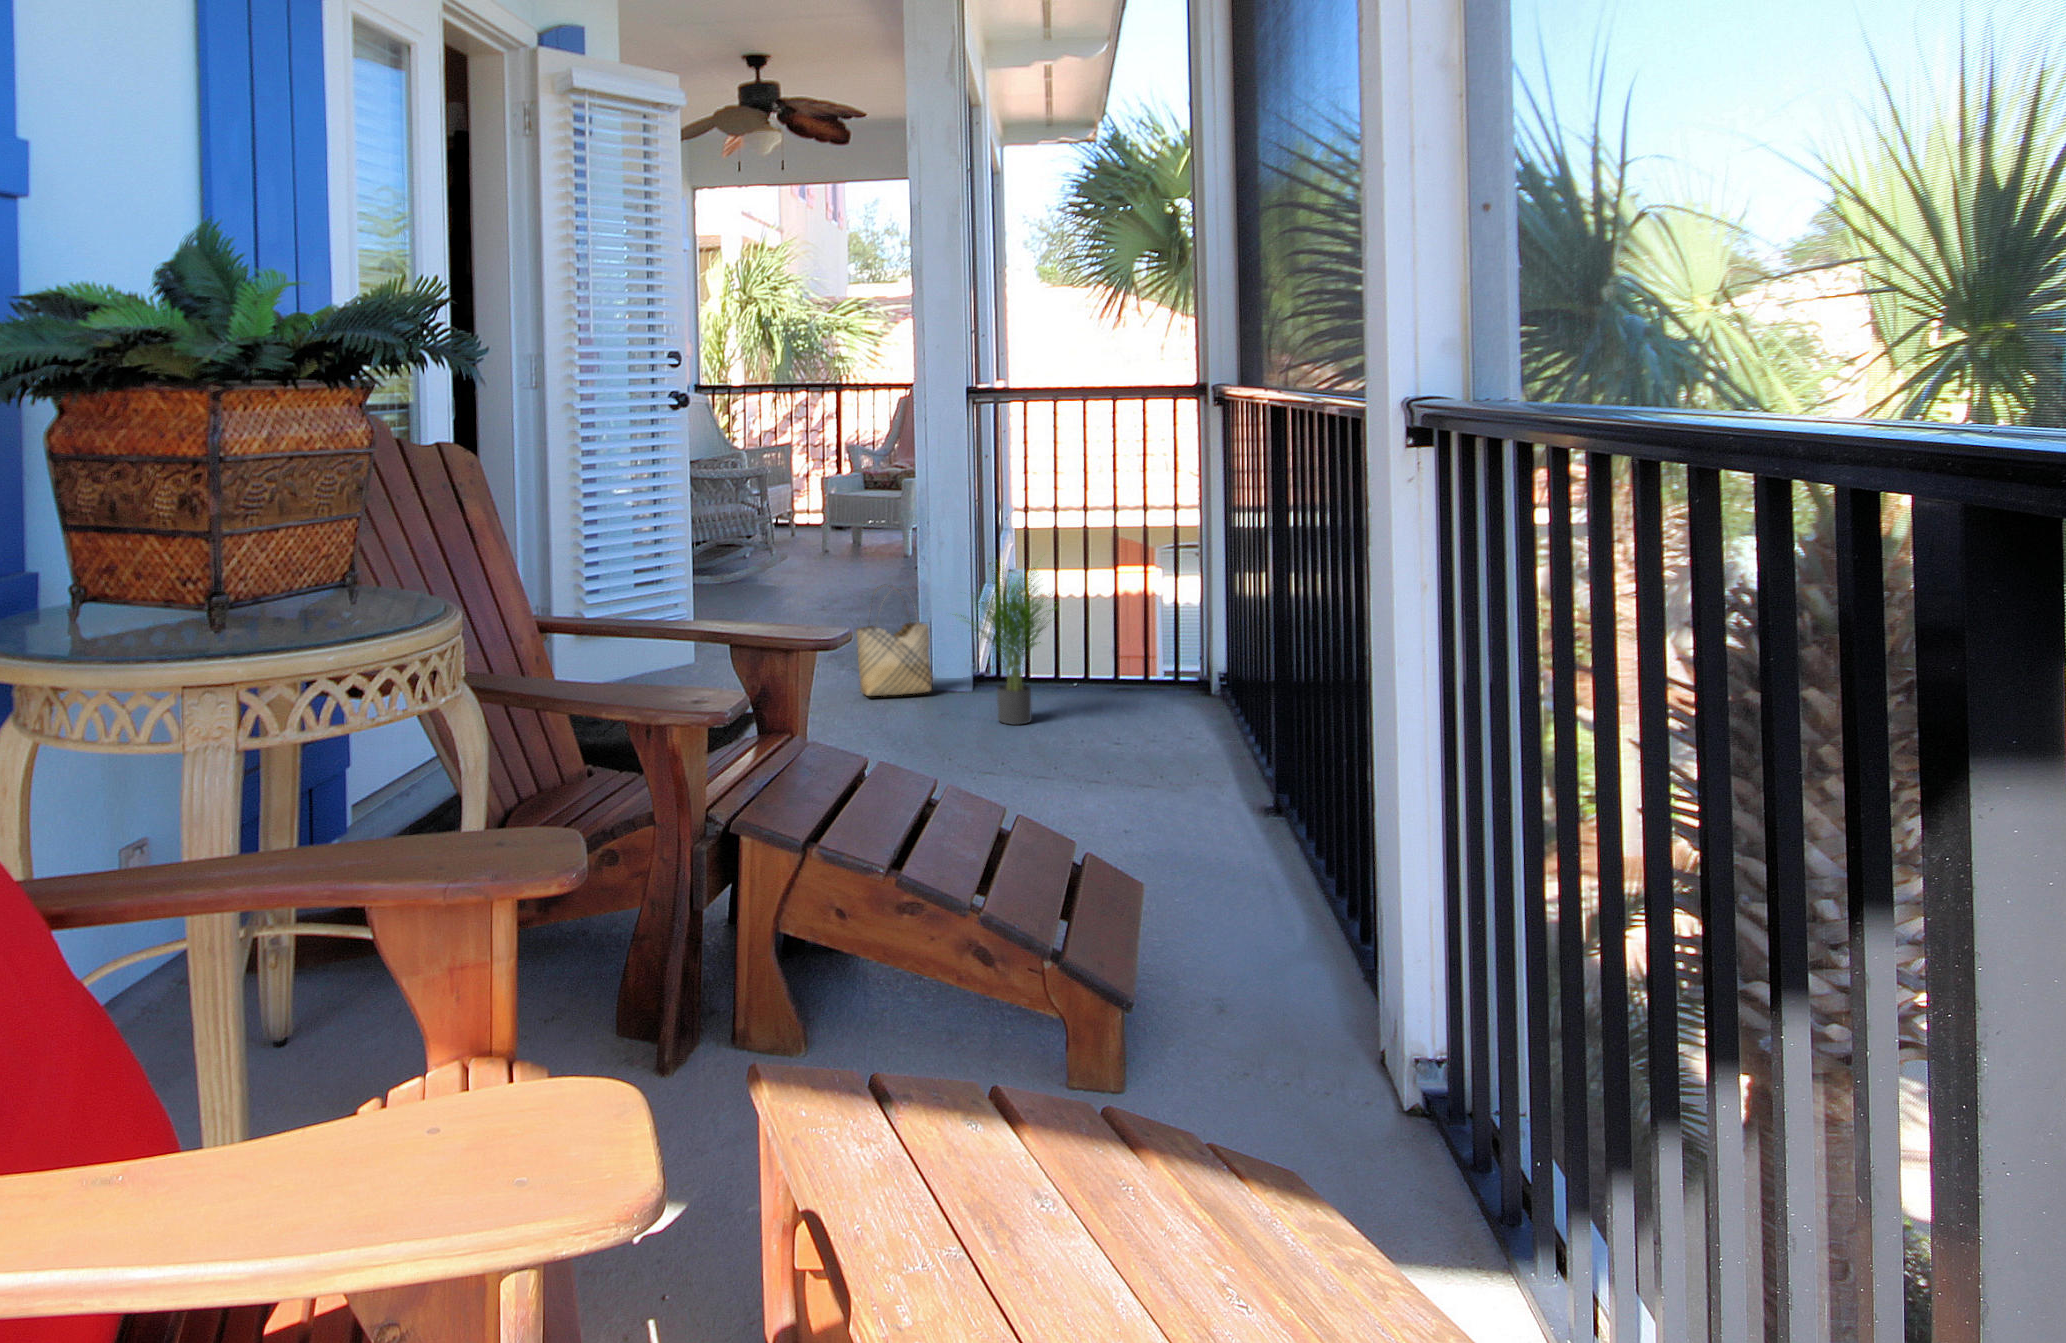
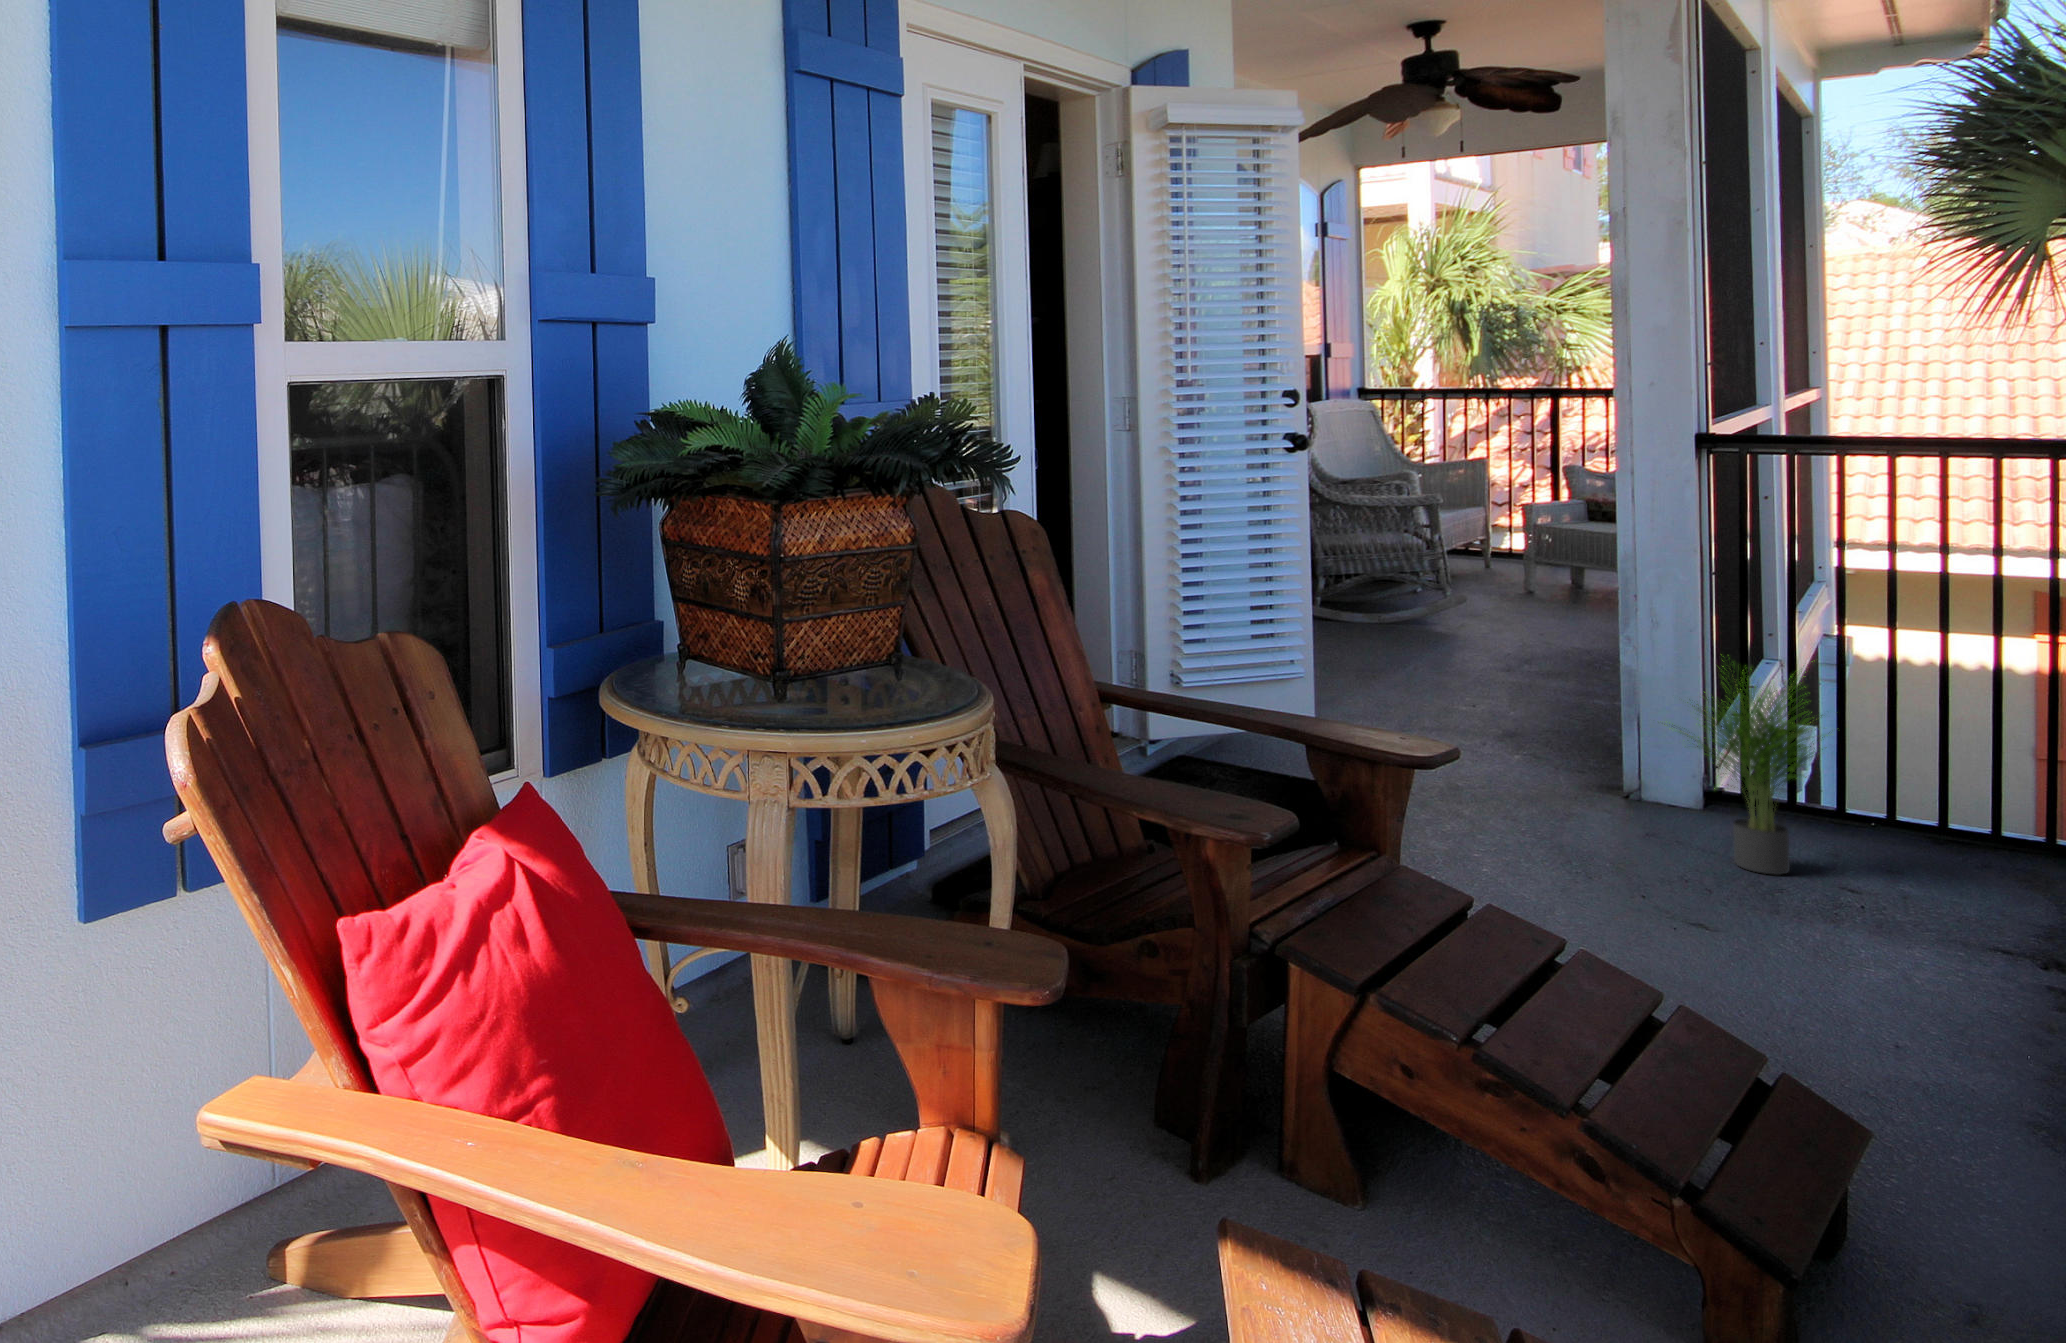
woven basket: present [856,585,932,696] -> none [1525,670,1639,807]

